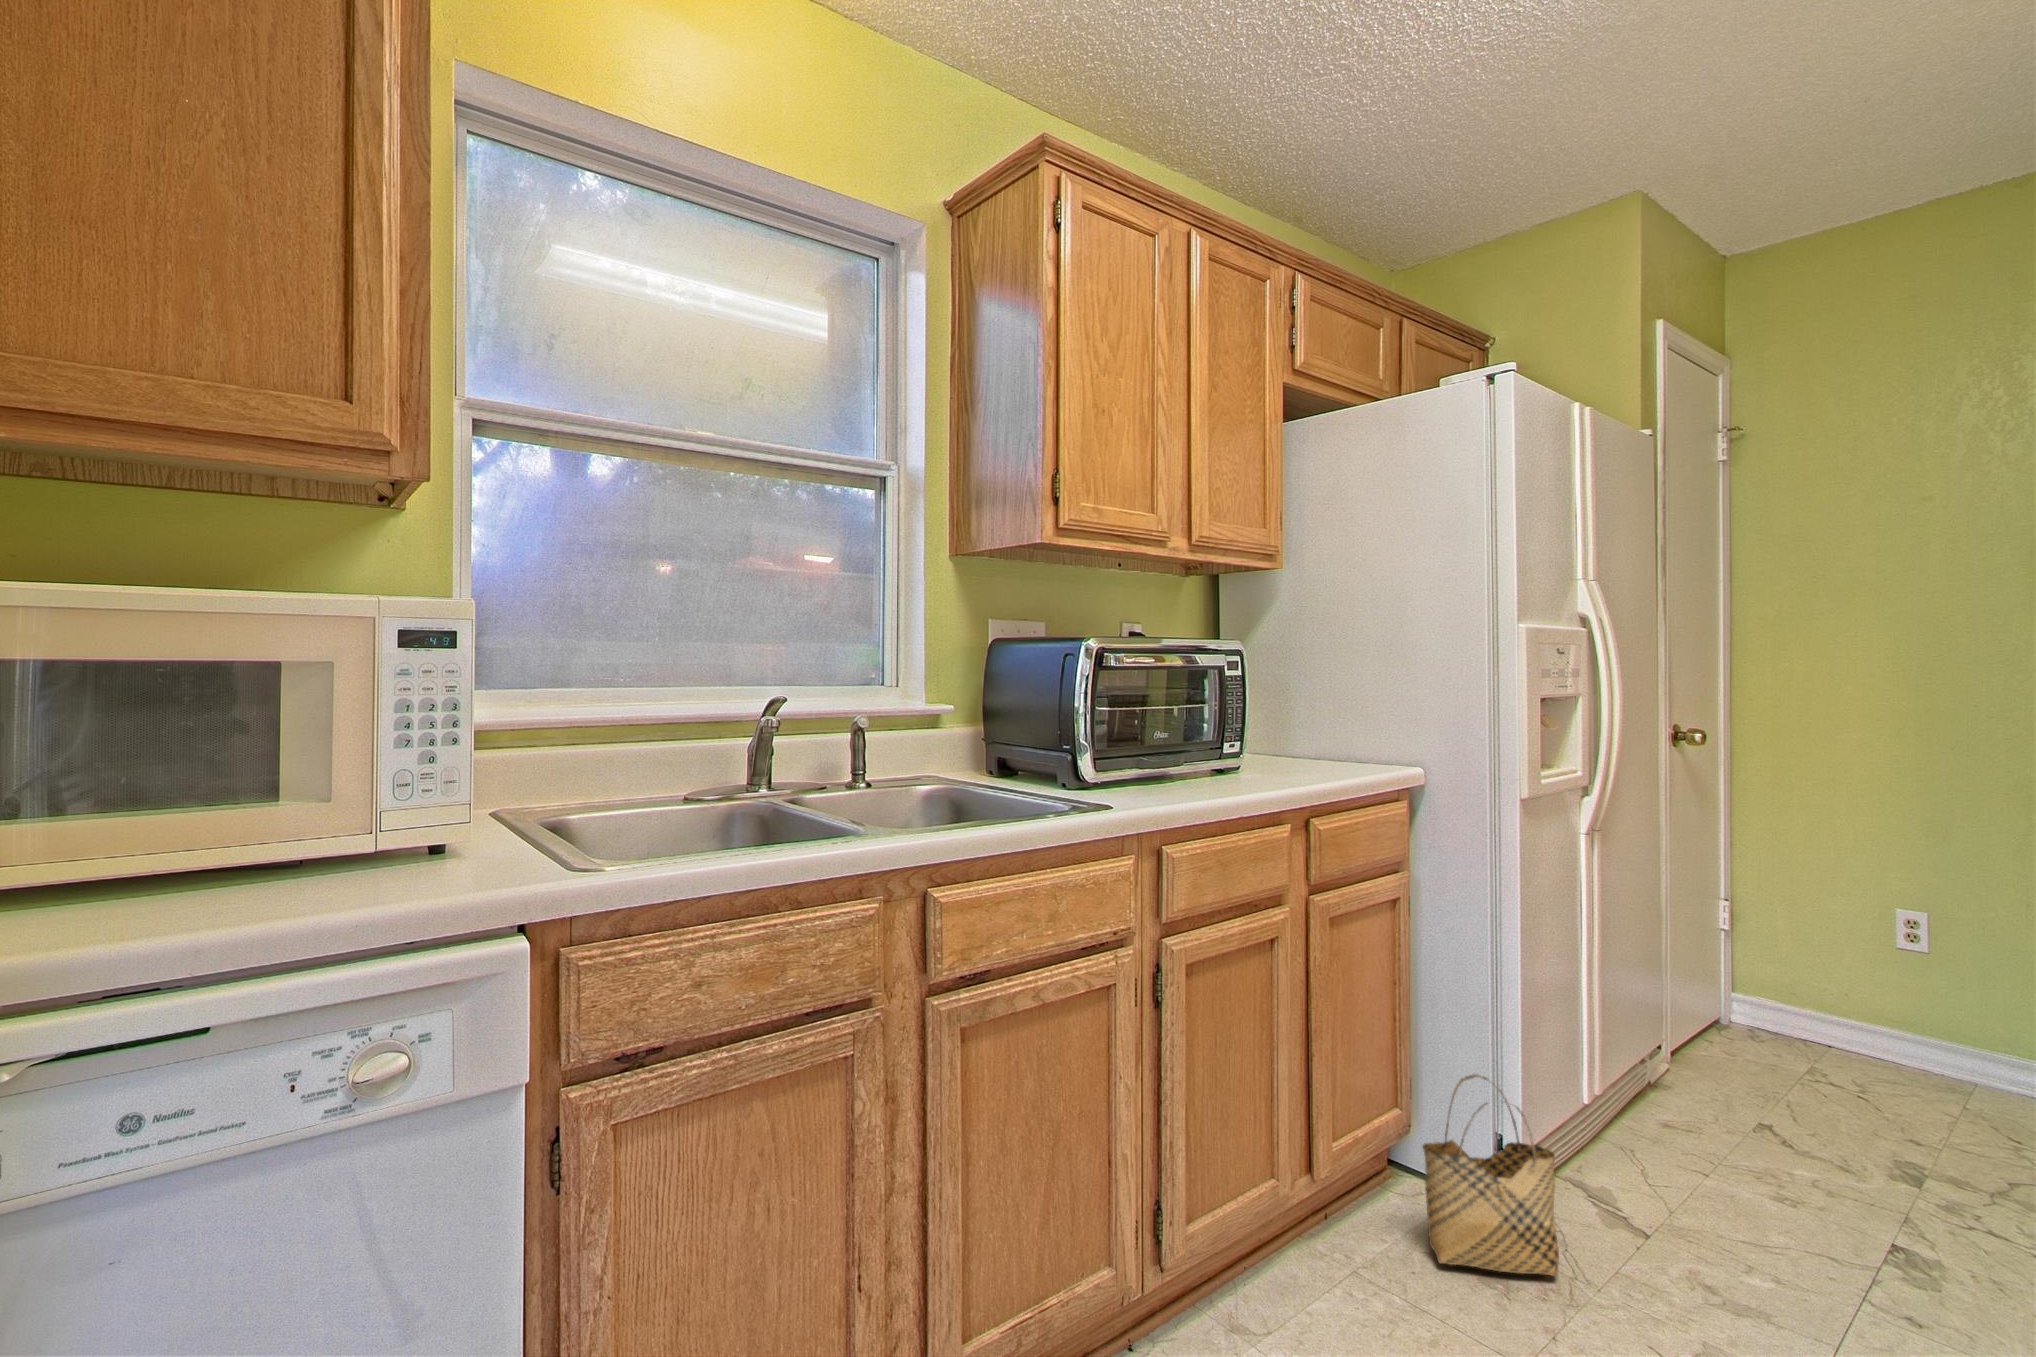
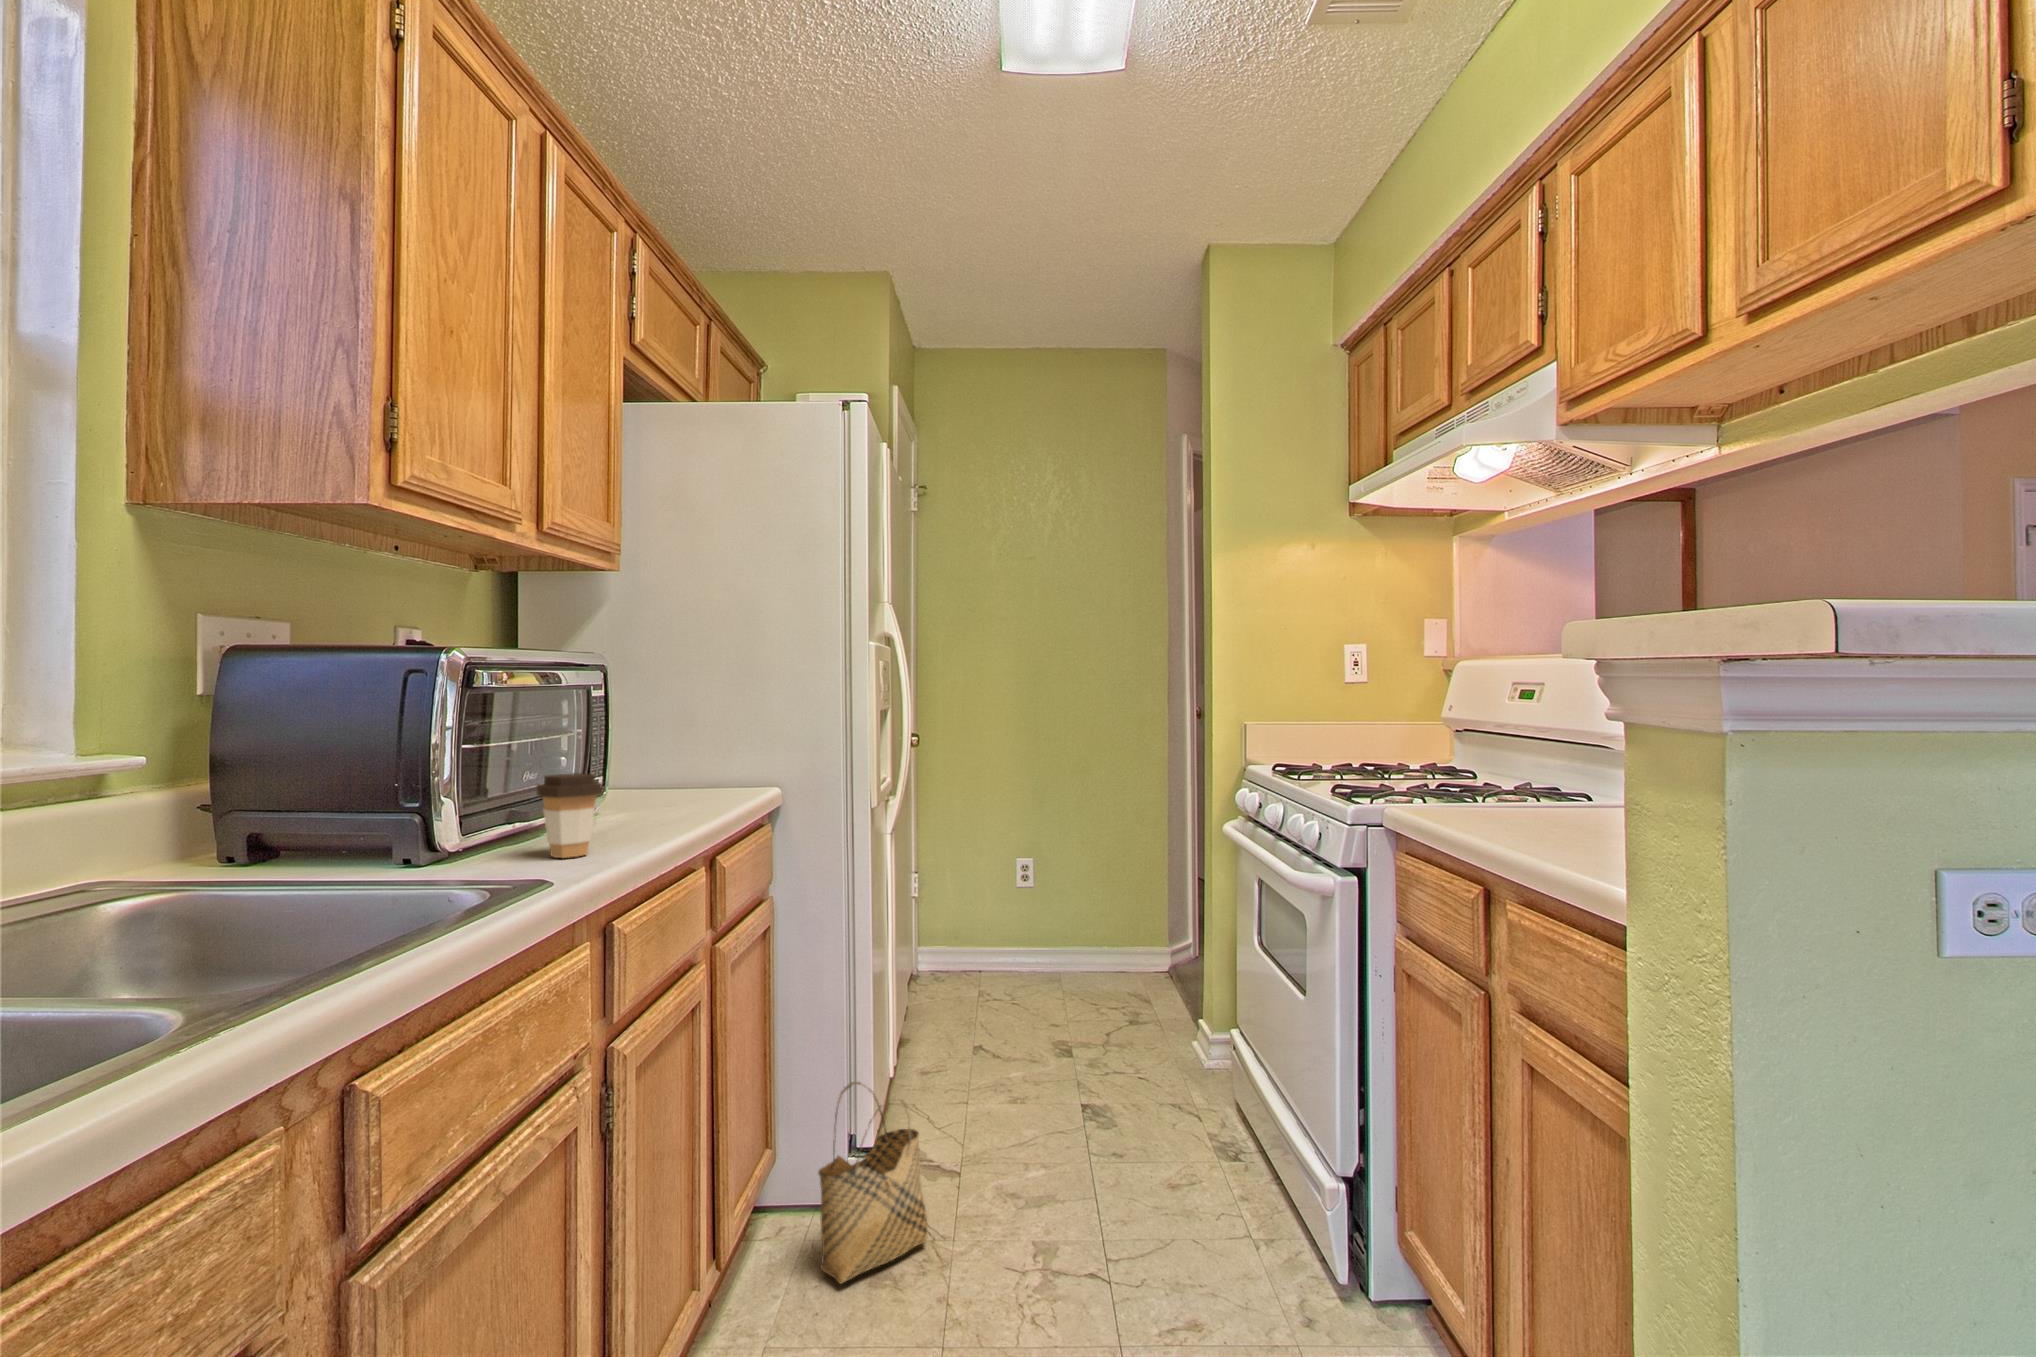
coffee cup: none [1137,731,1181,795] -> present [537,773,602,858]

